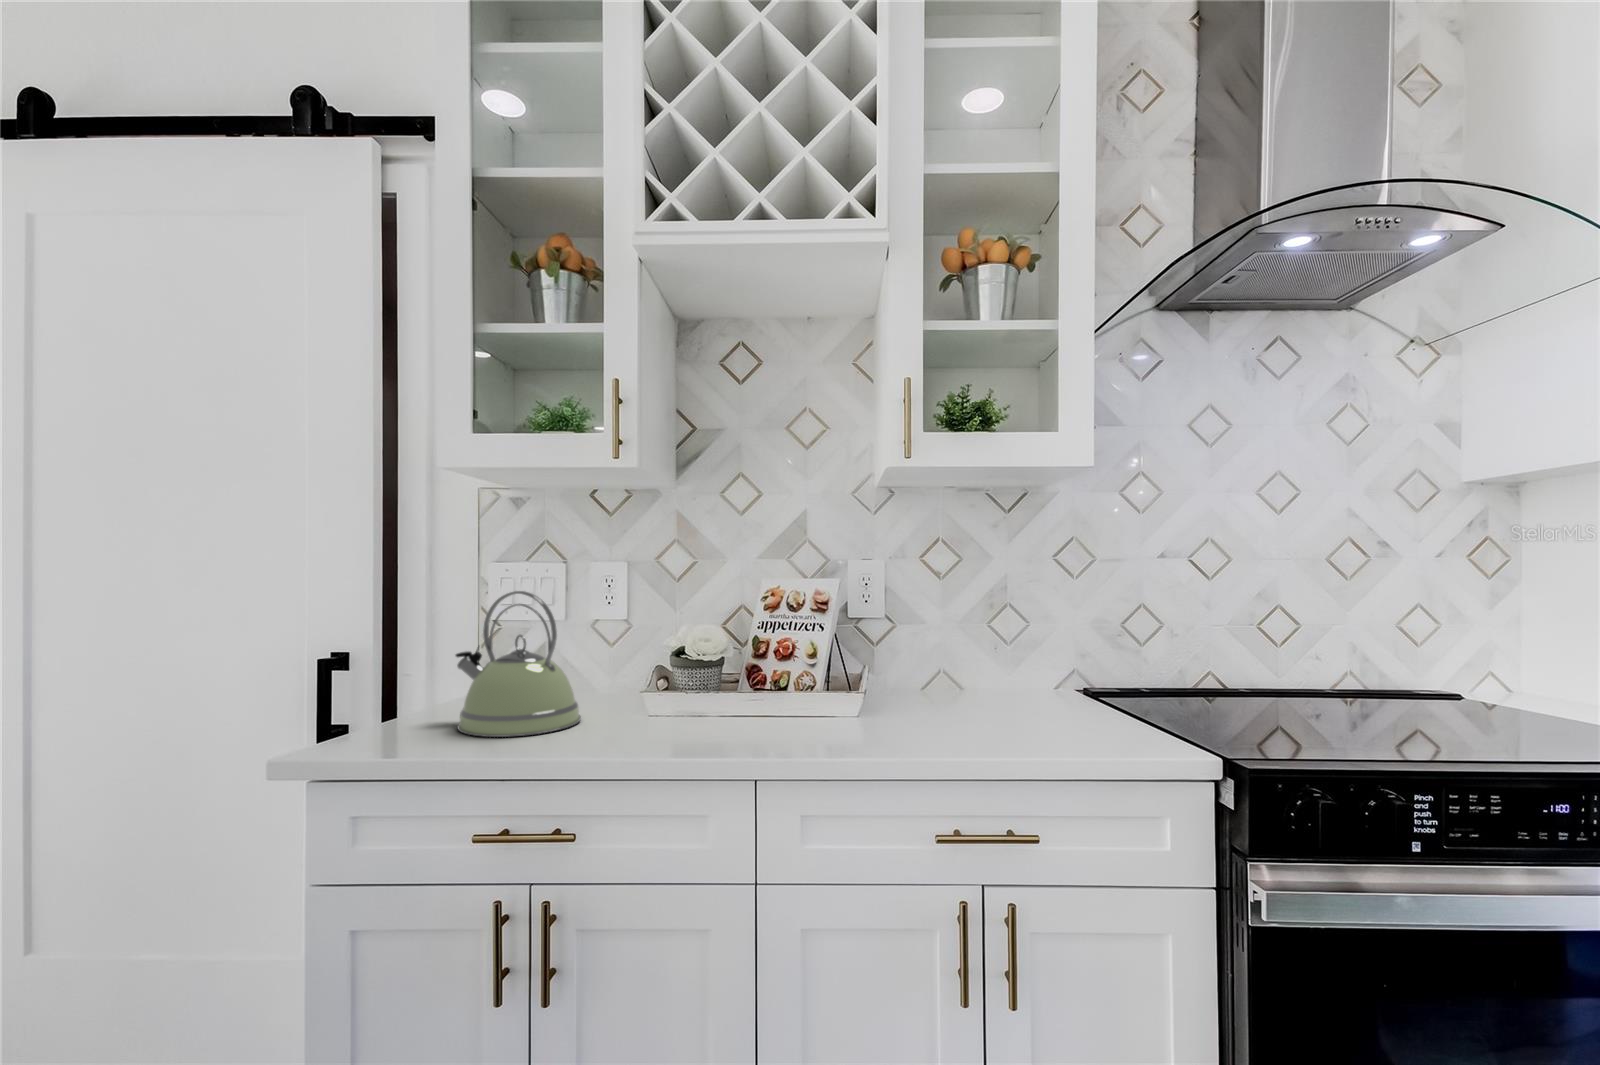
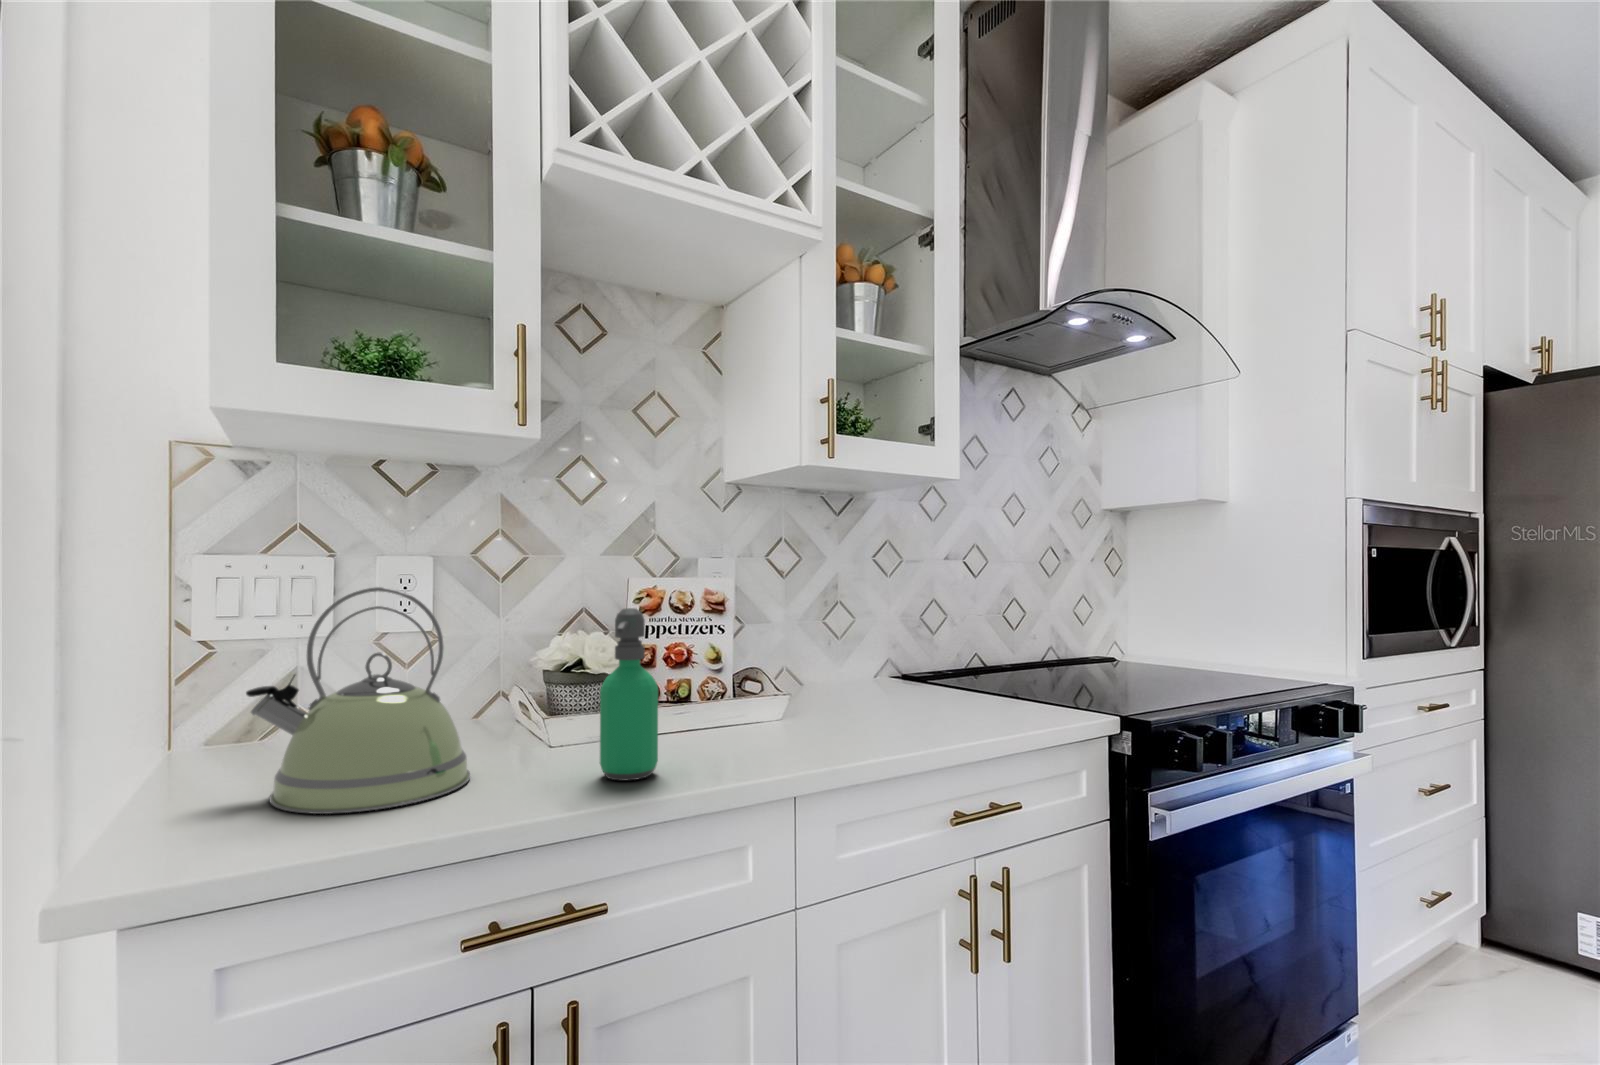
soap dispenser: none [630,612,680,743] -> present [600,608,658,780]

